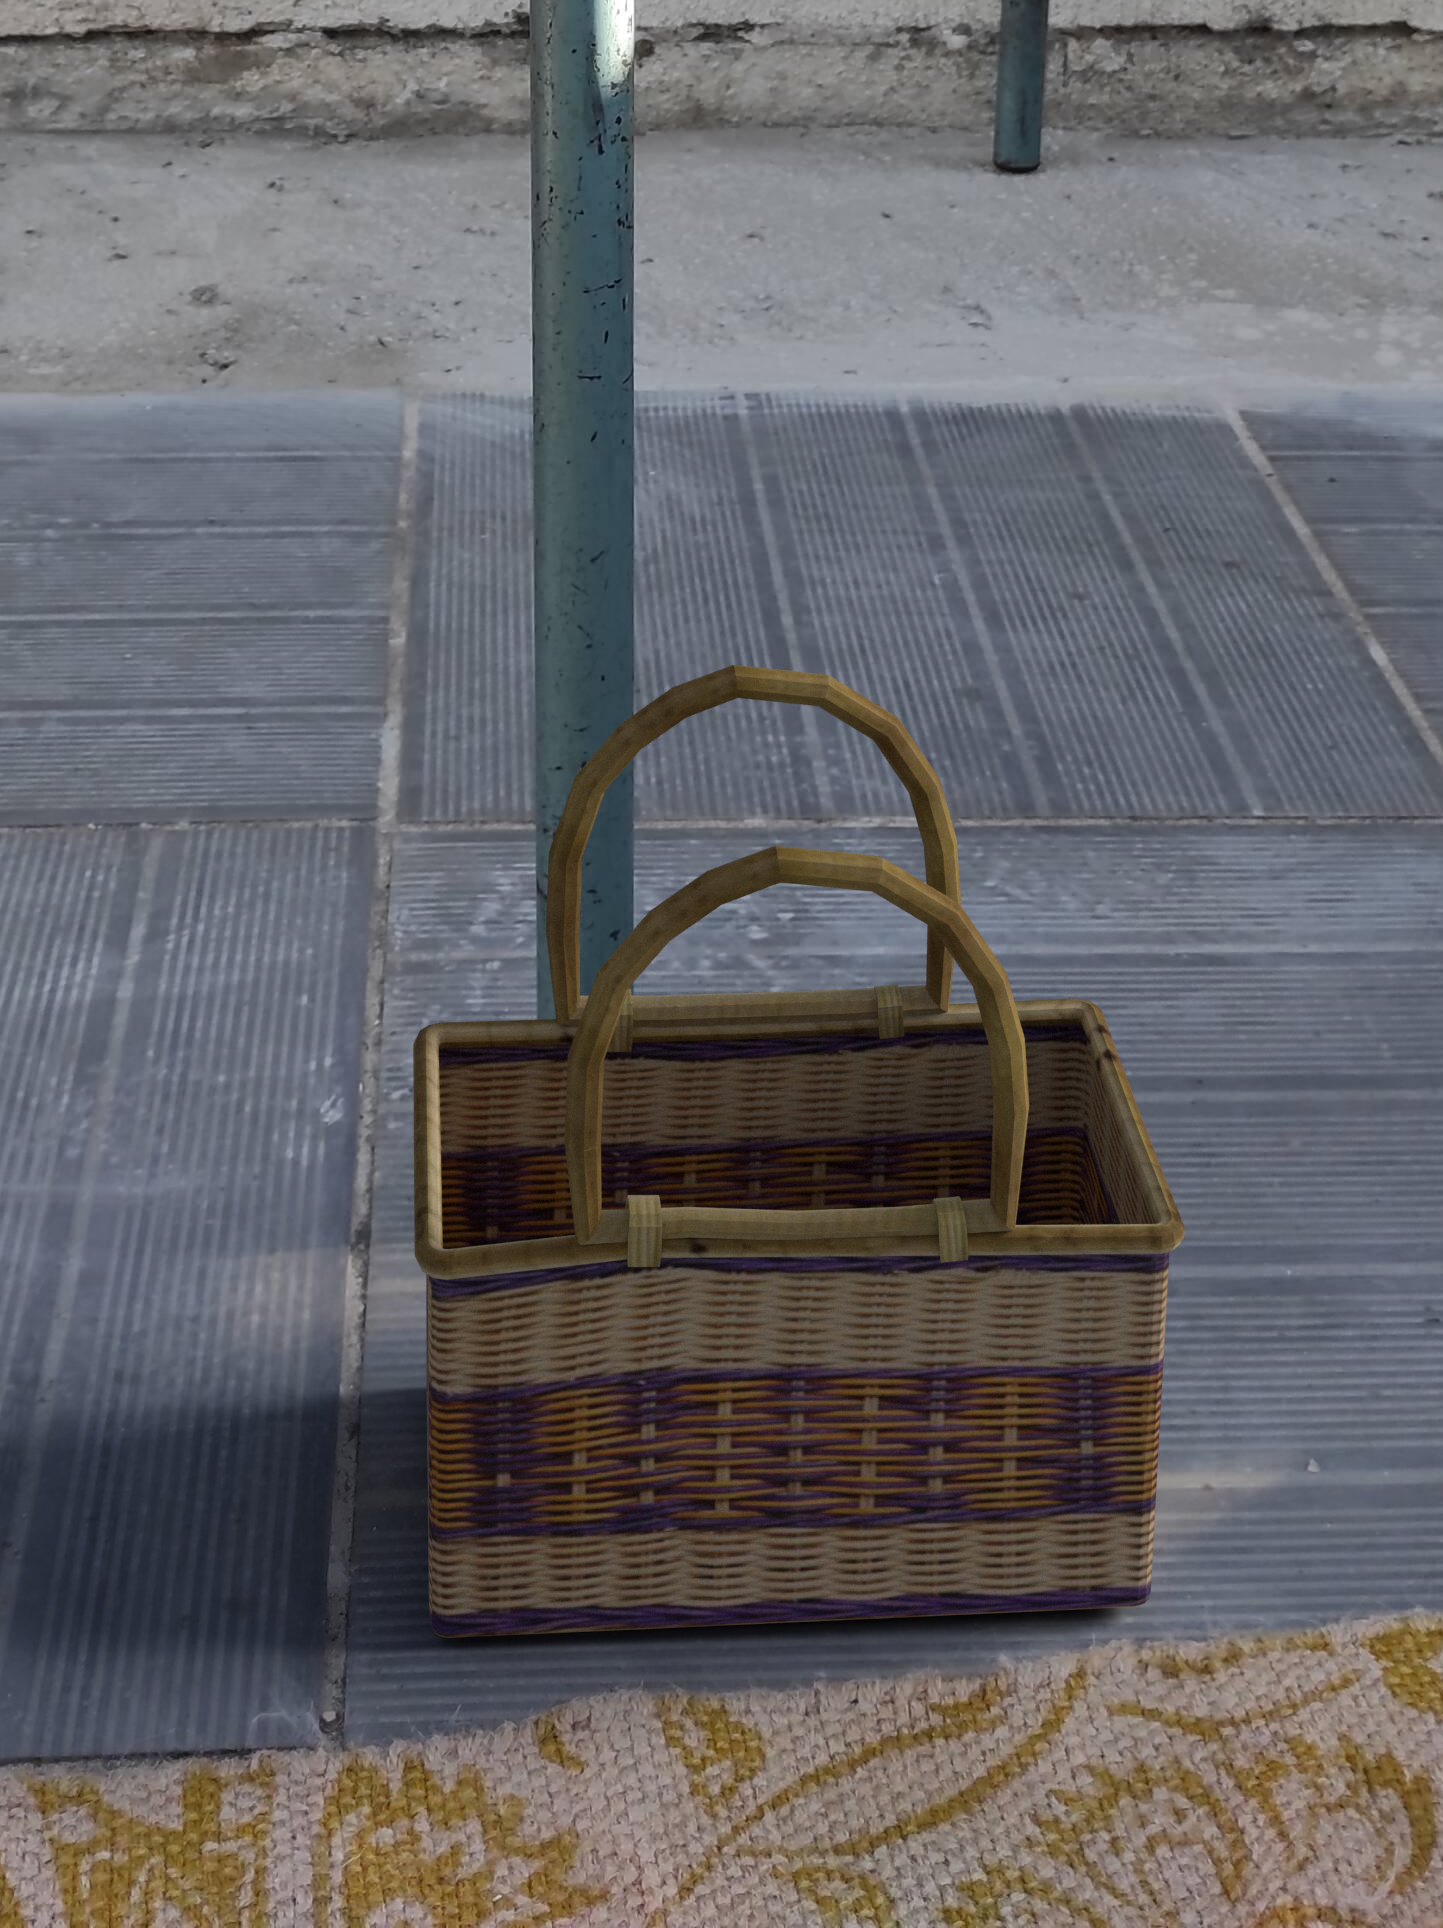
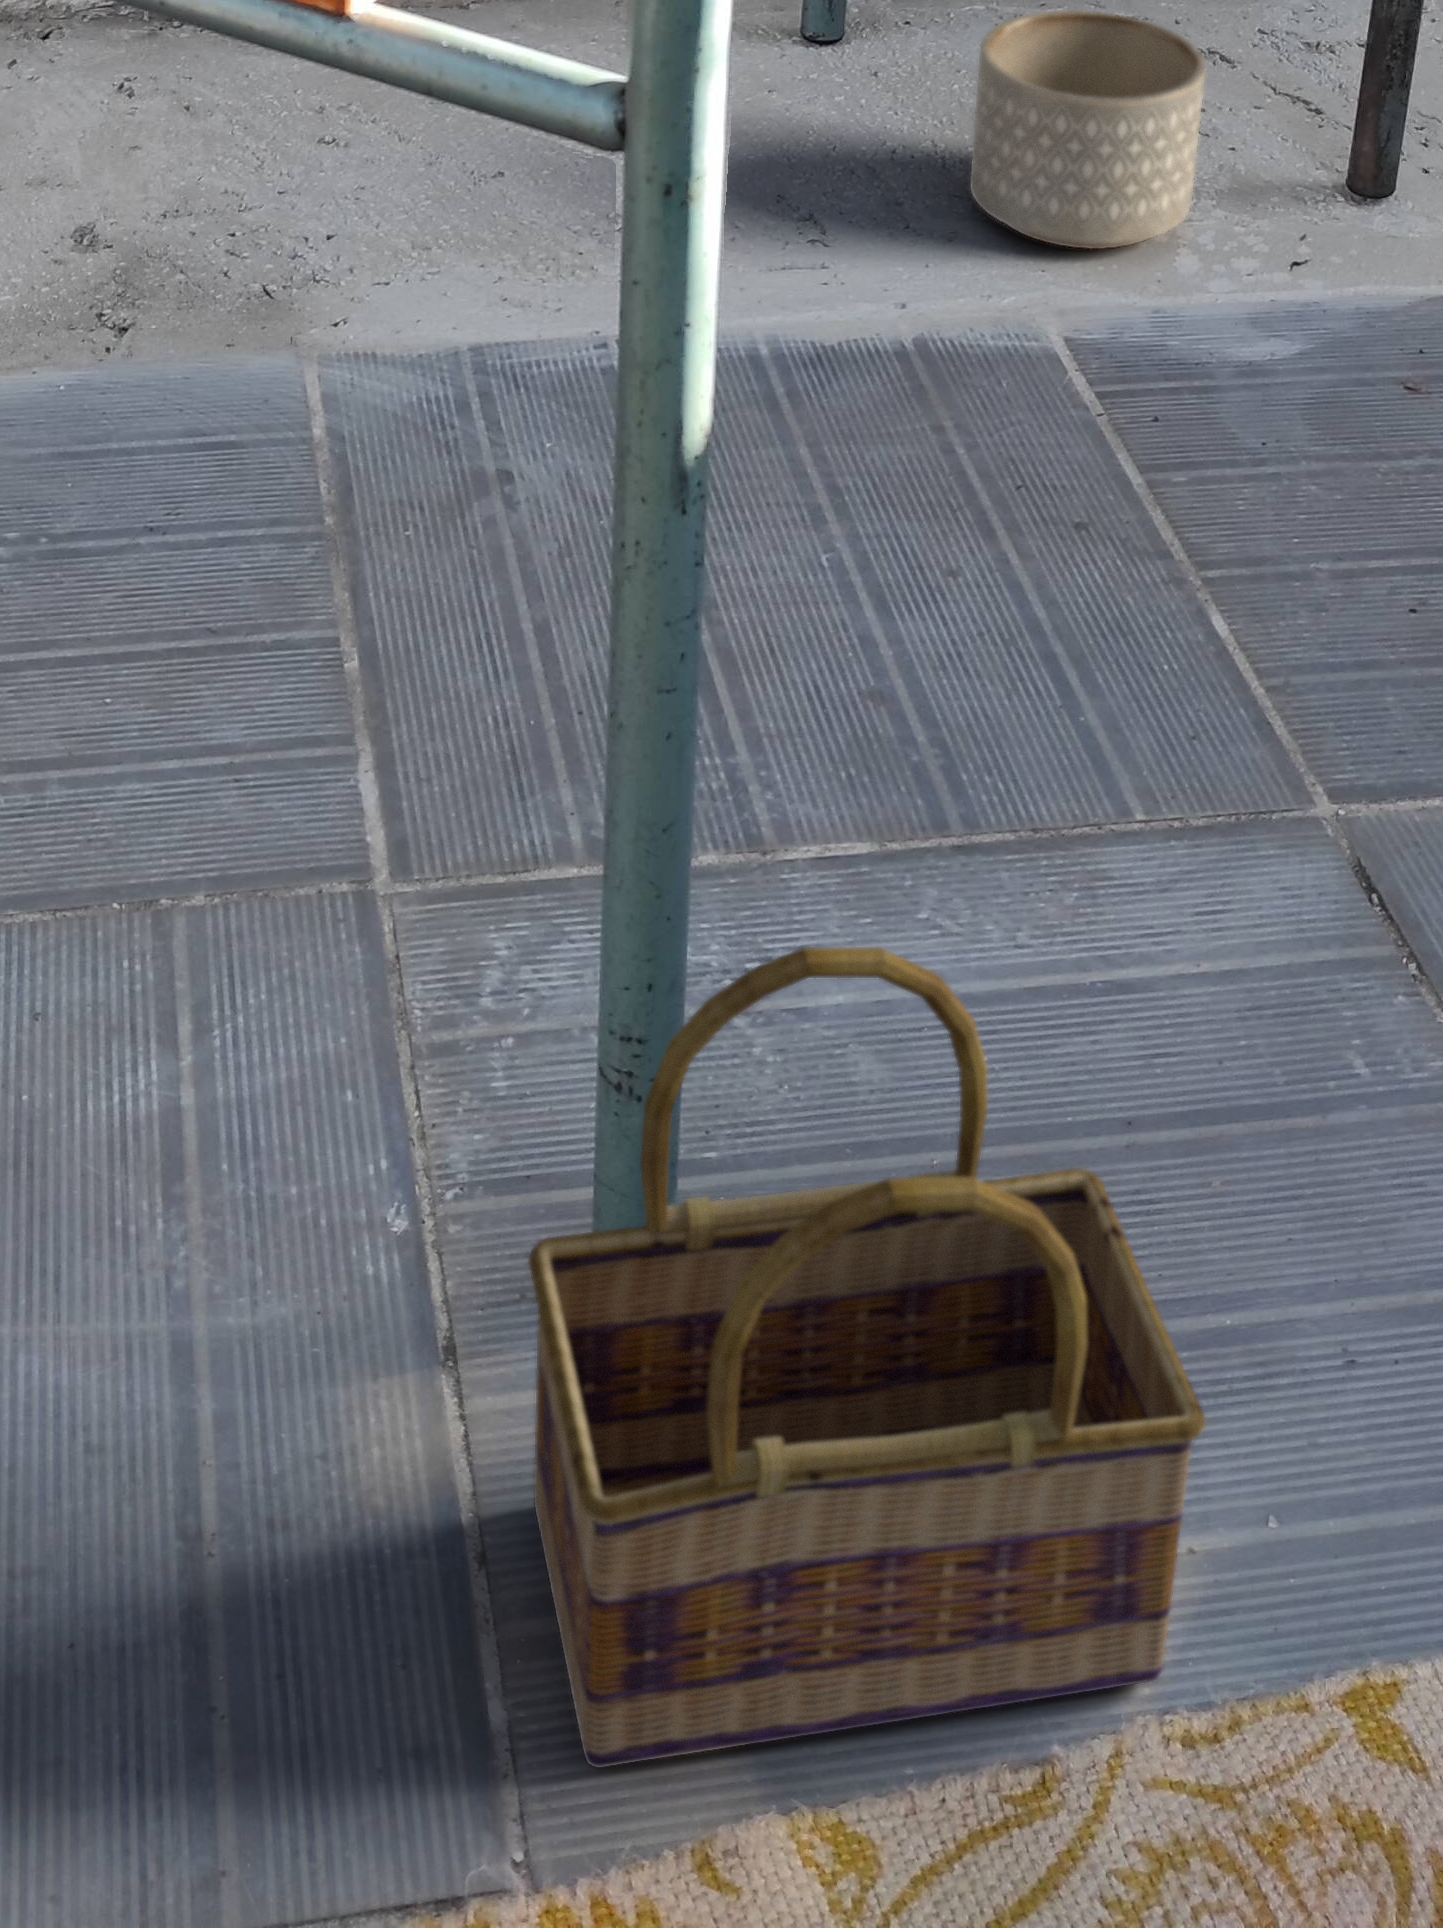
planter: none [1159,98,1414,341] -> present [970,10,1205,249]

